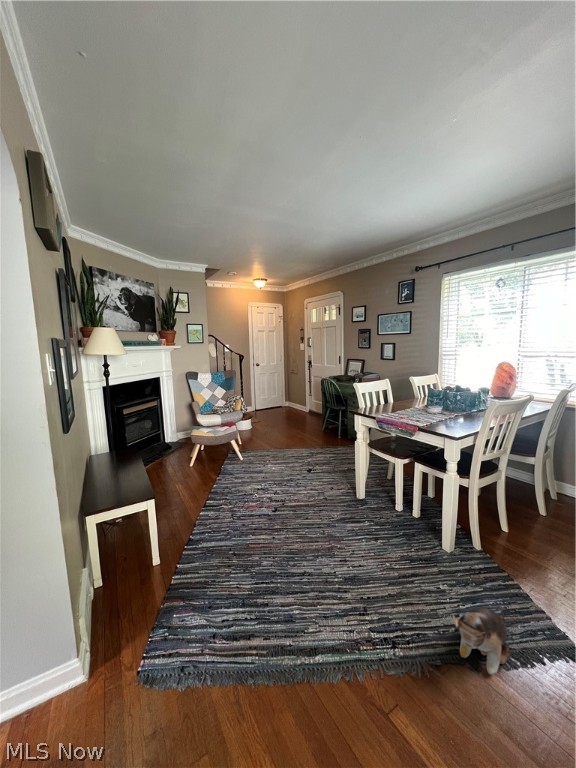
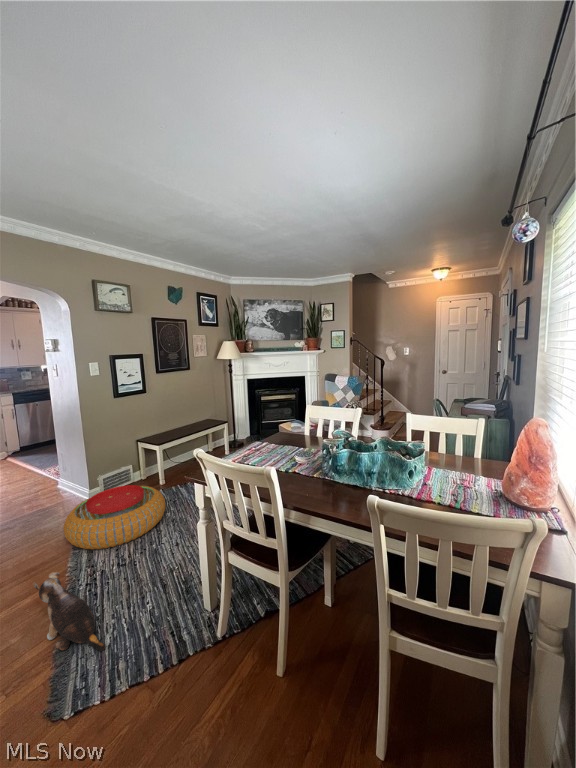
pouf: none [177,536,326,683] -> present [64,485,166,549]

